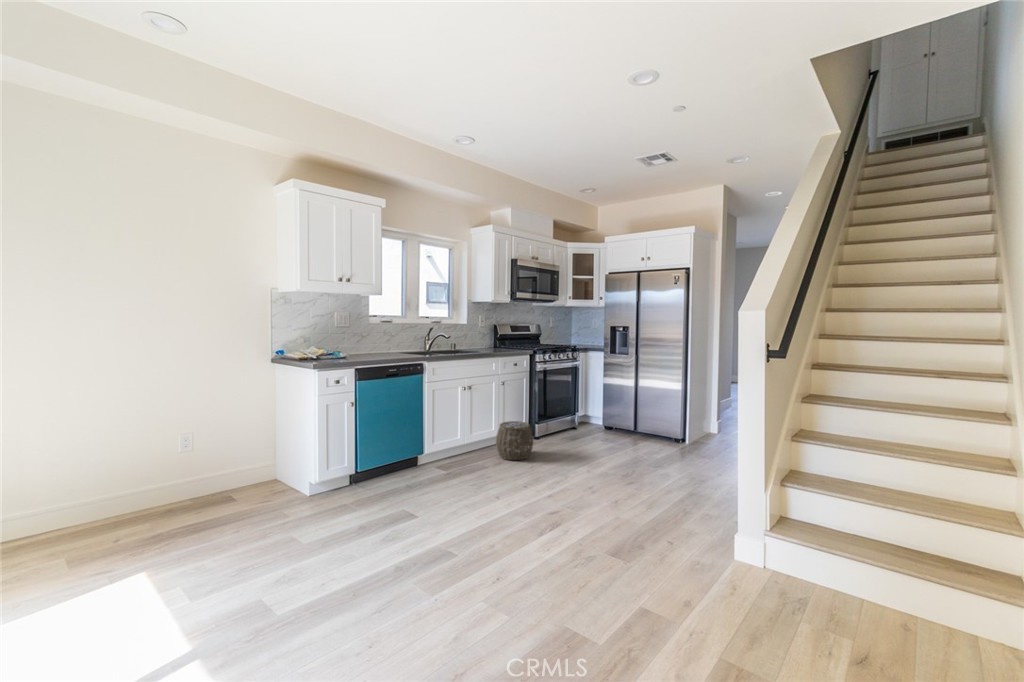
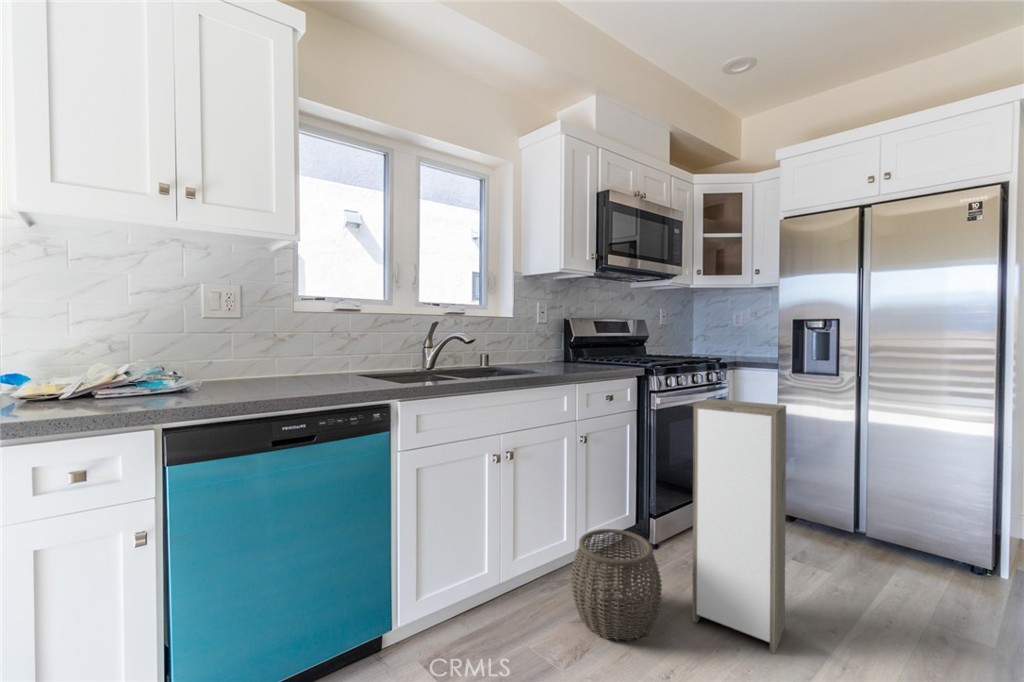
storage cabinet: none [546,363,584,461] -> present [692,399,786,654]

